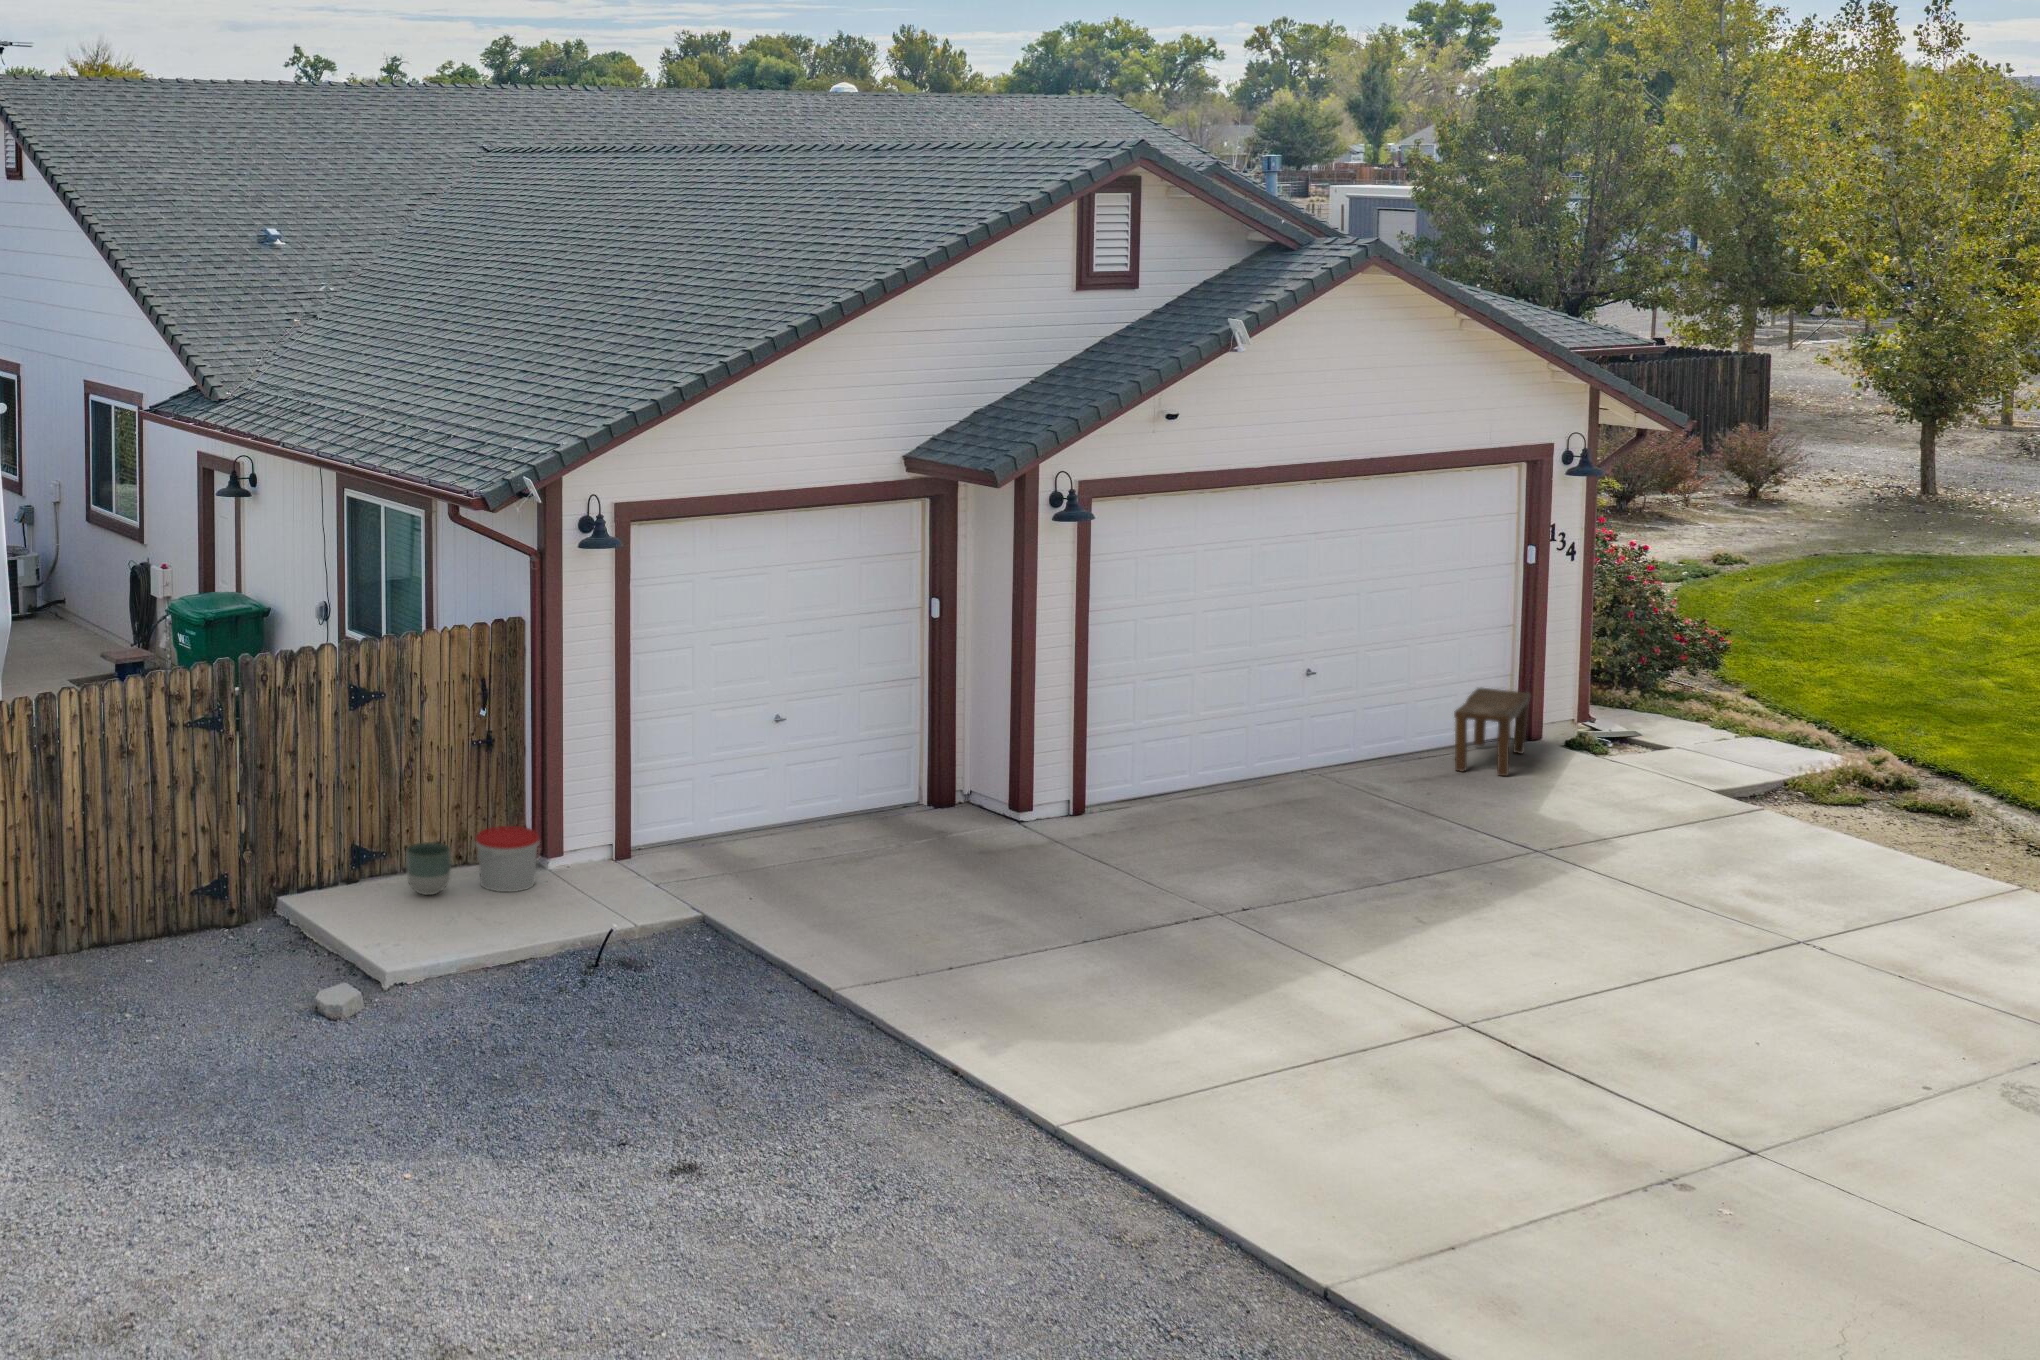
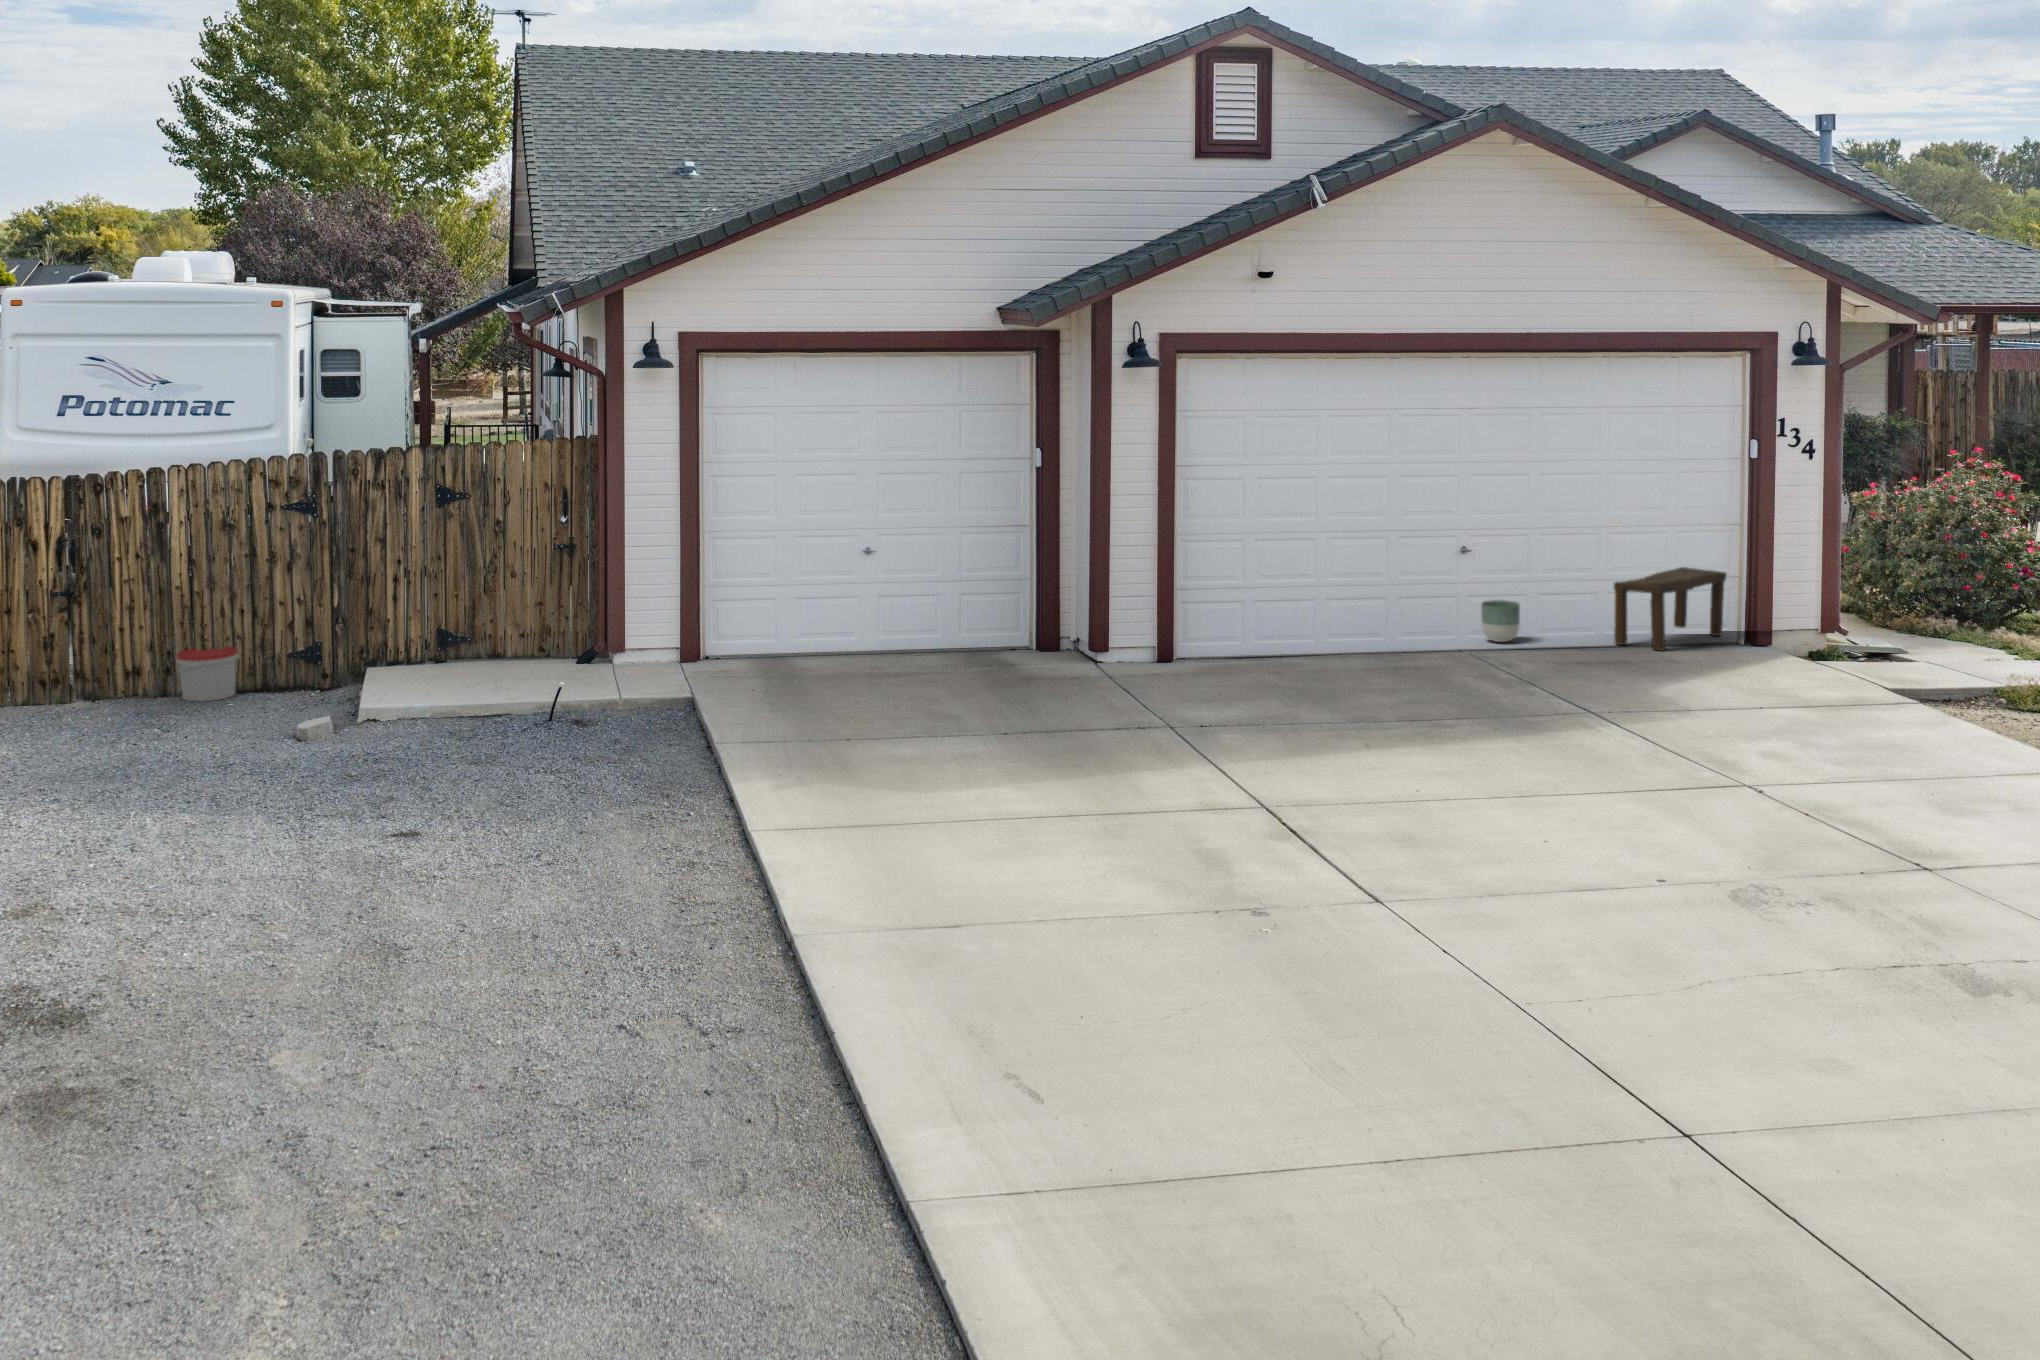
bucket: present [476,826,540,892] -> present [176,646,238,702]
planter: present [406,842,451,895] -> present [1481,600,1520,642]

